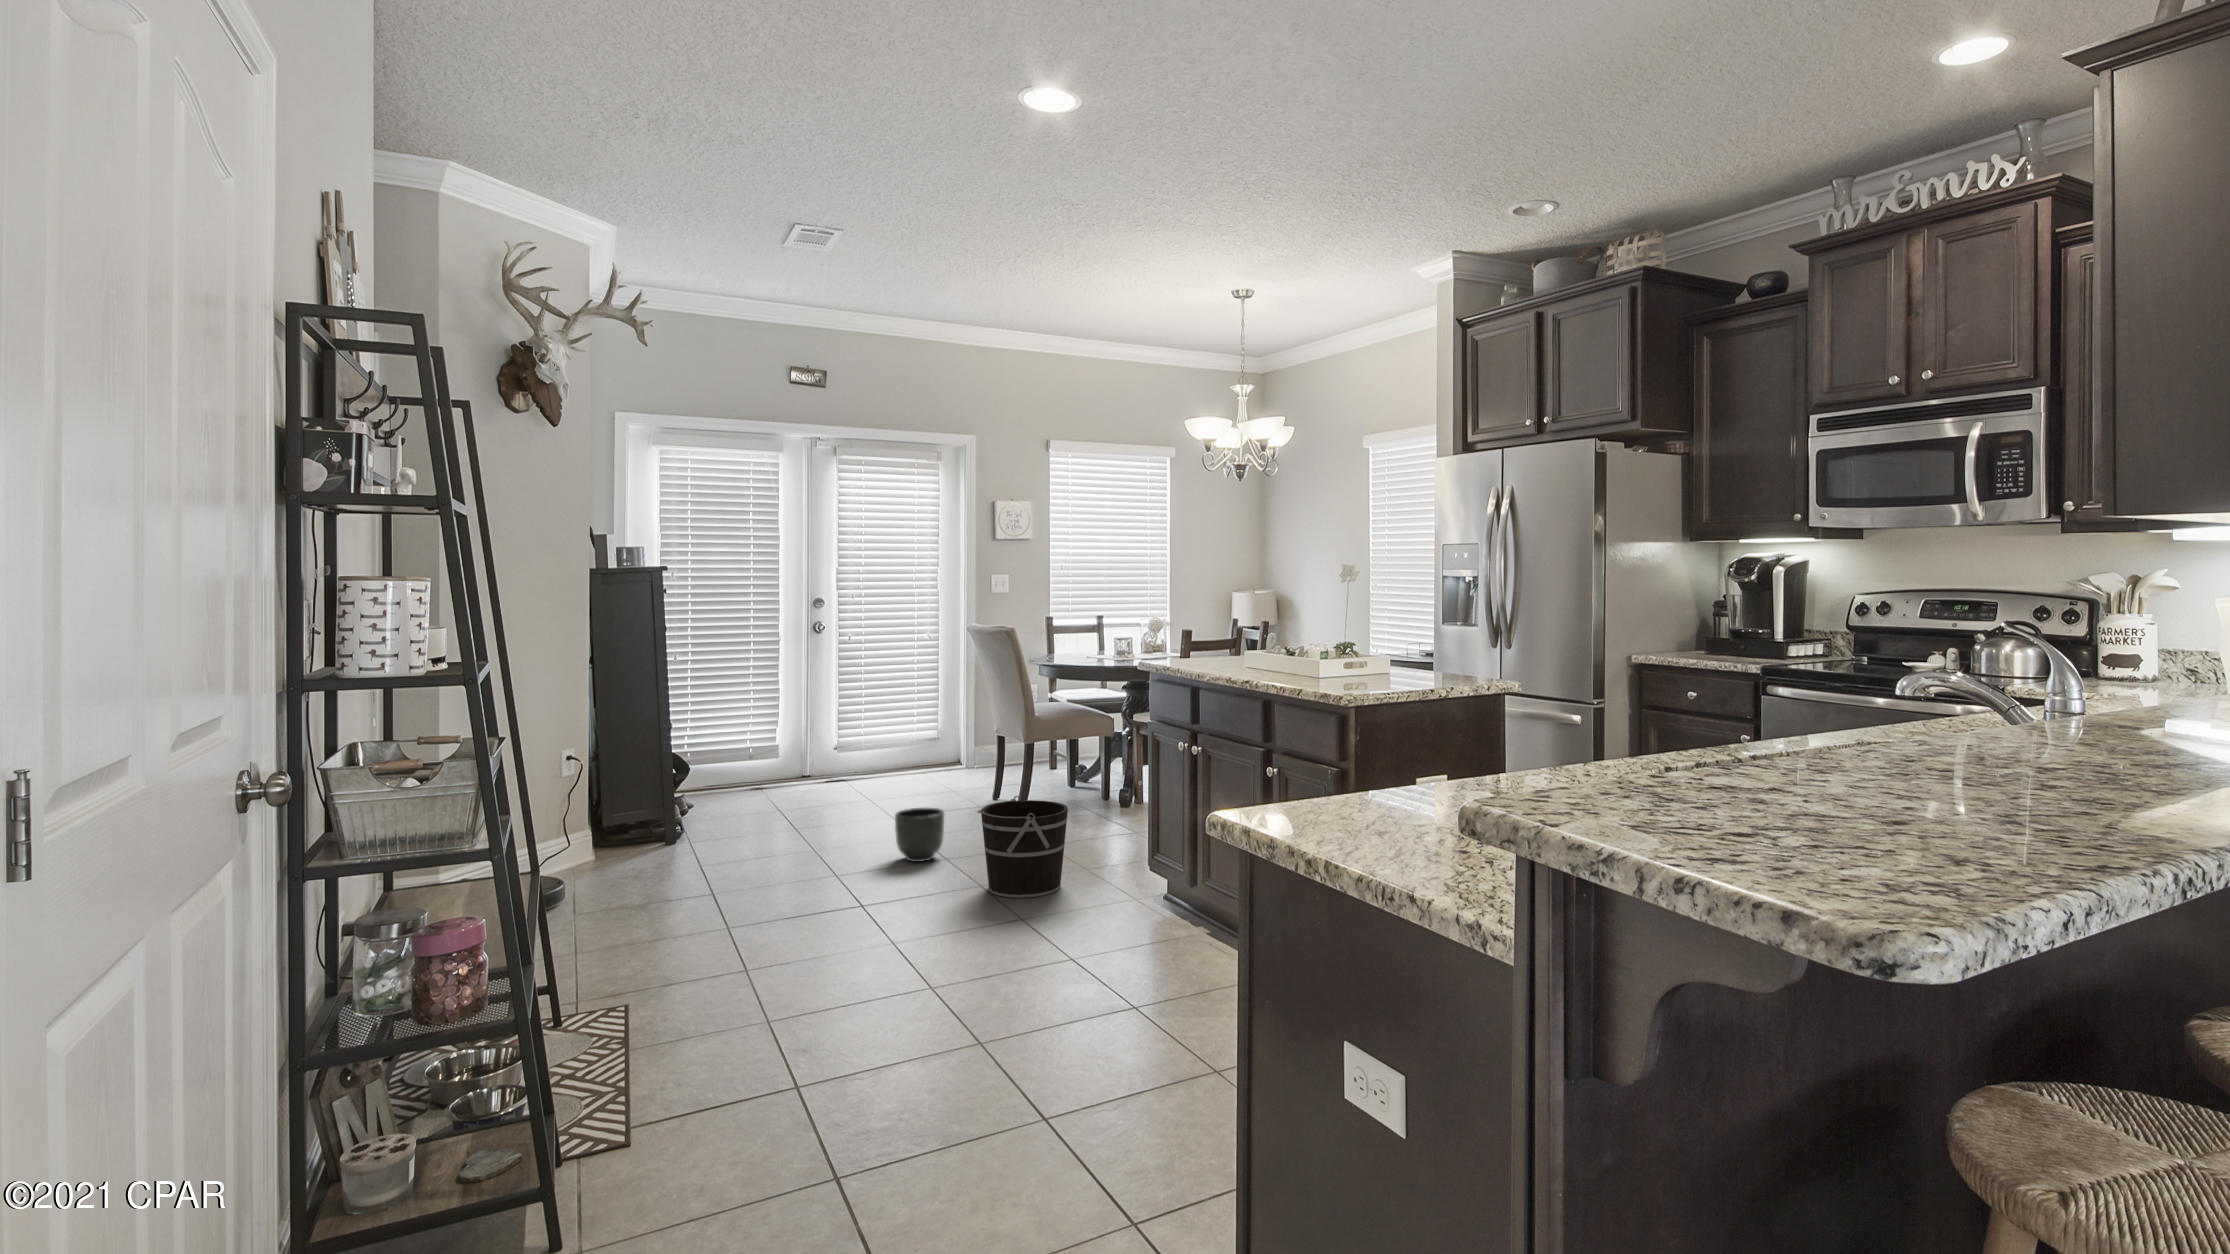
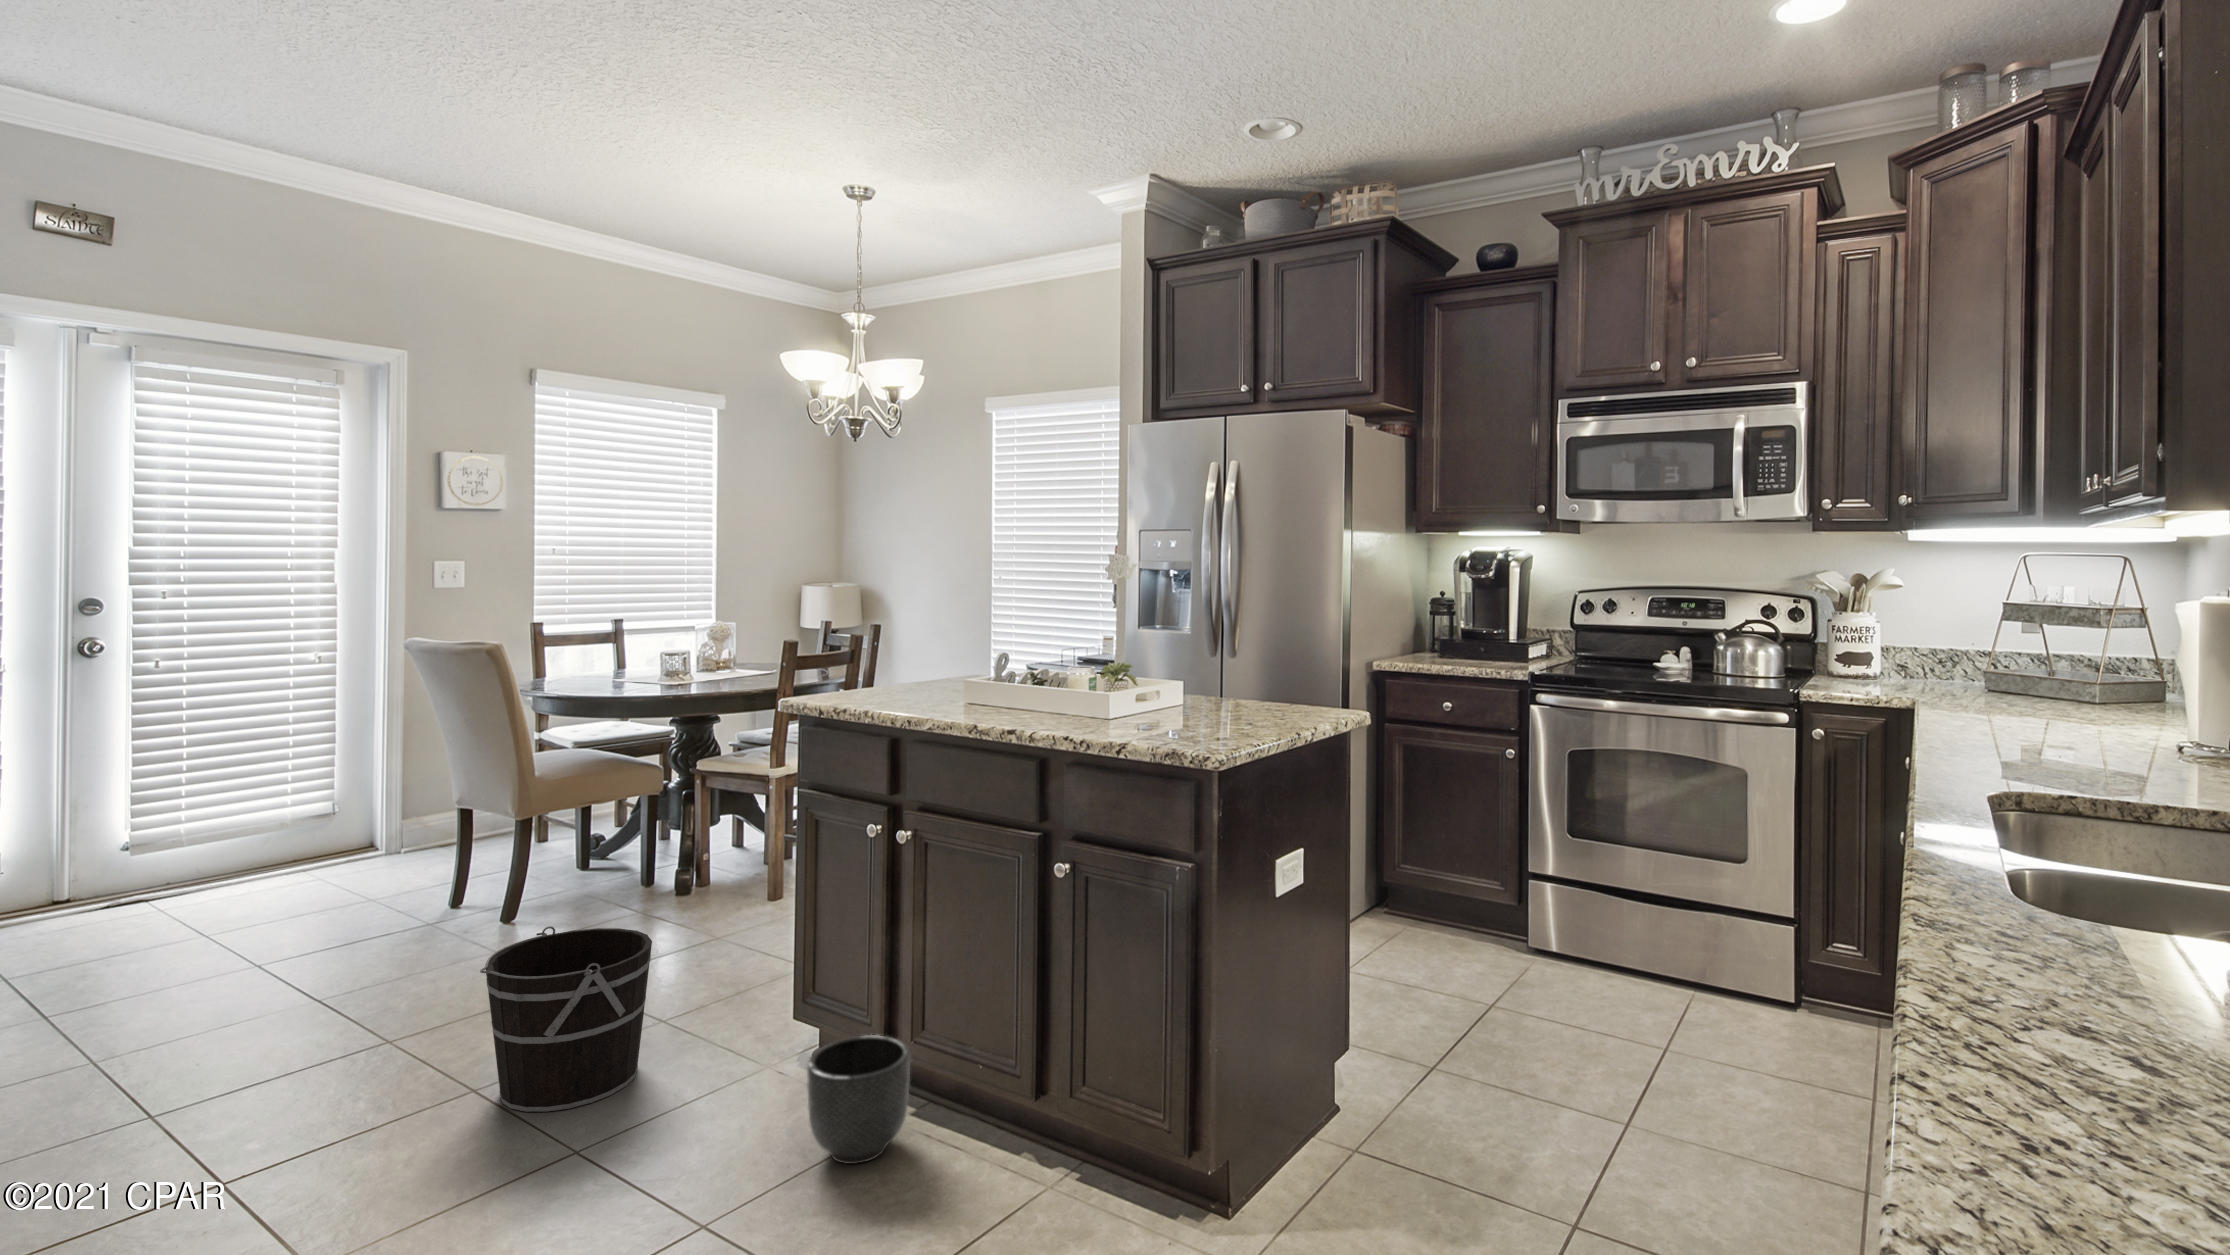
planter: present [895,808,944,862] -> present [807,1035,910,1164]

